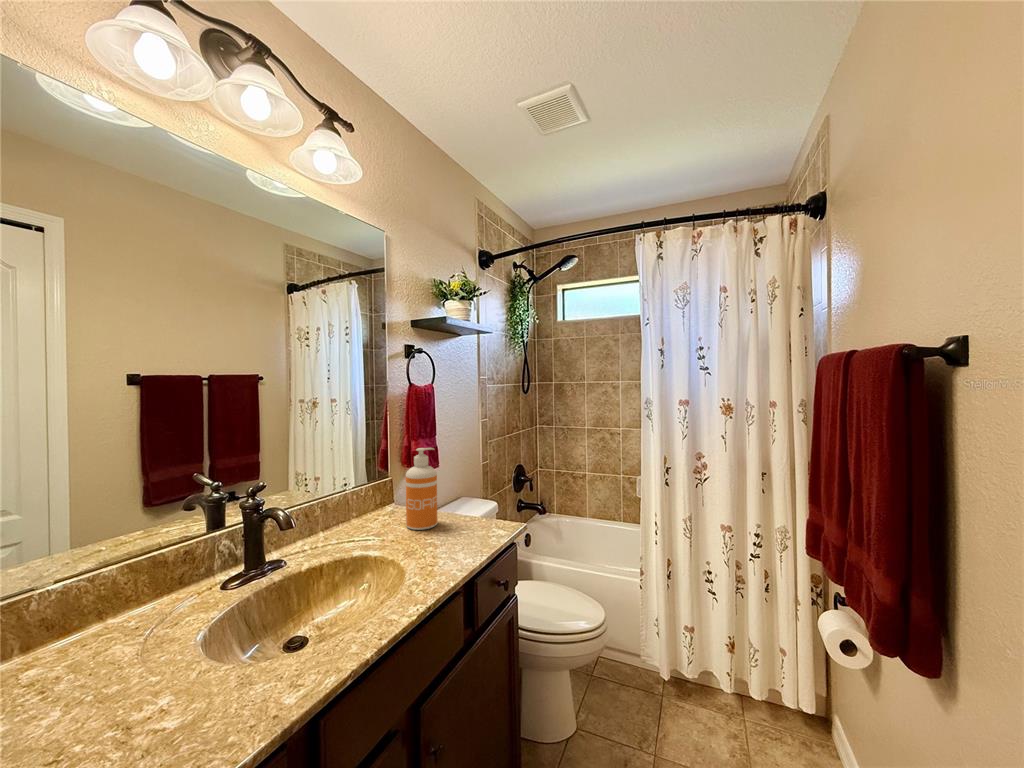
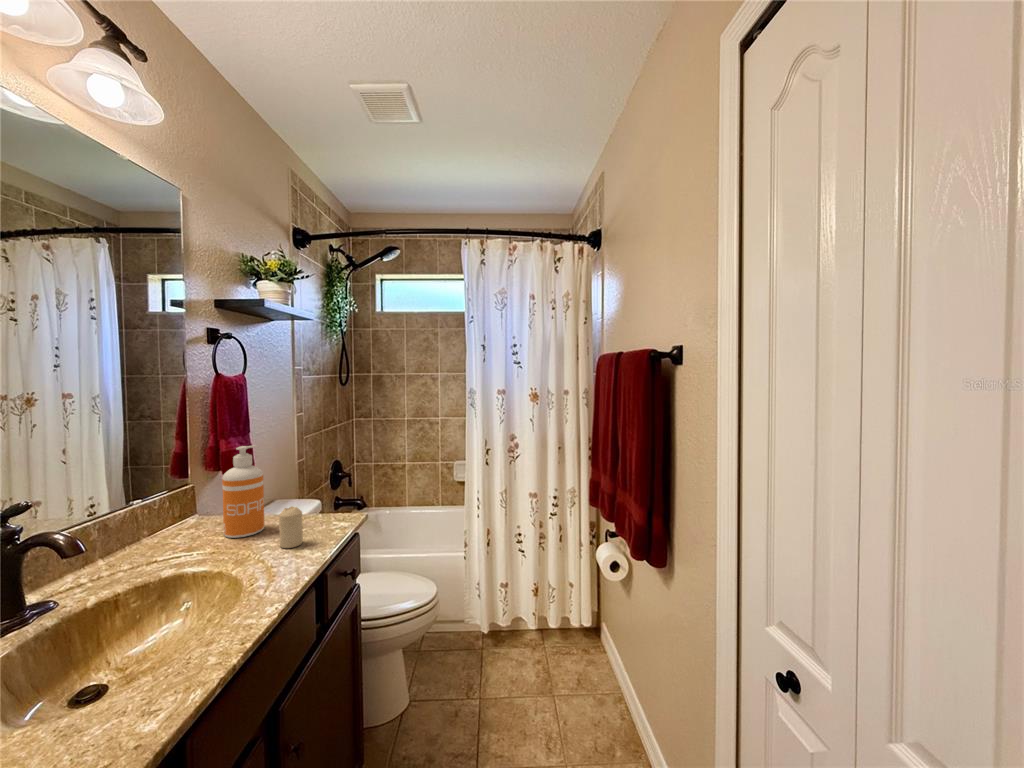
candle: none [443,508,462,548] -> present [279,507,303,548]

